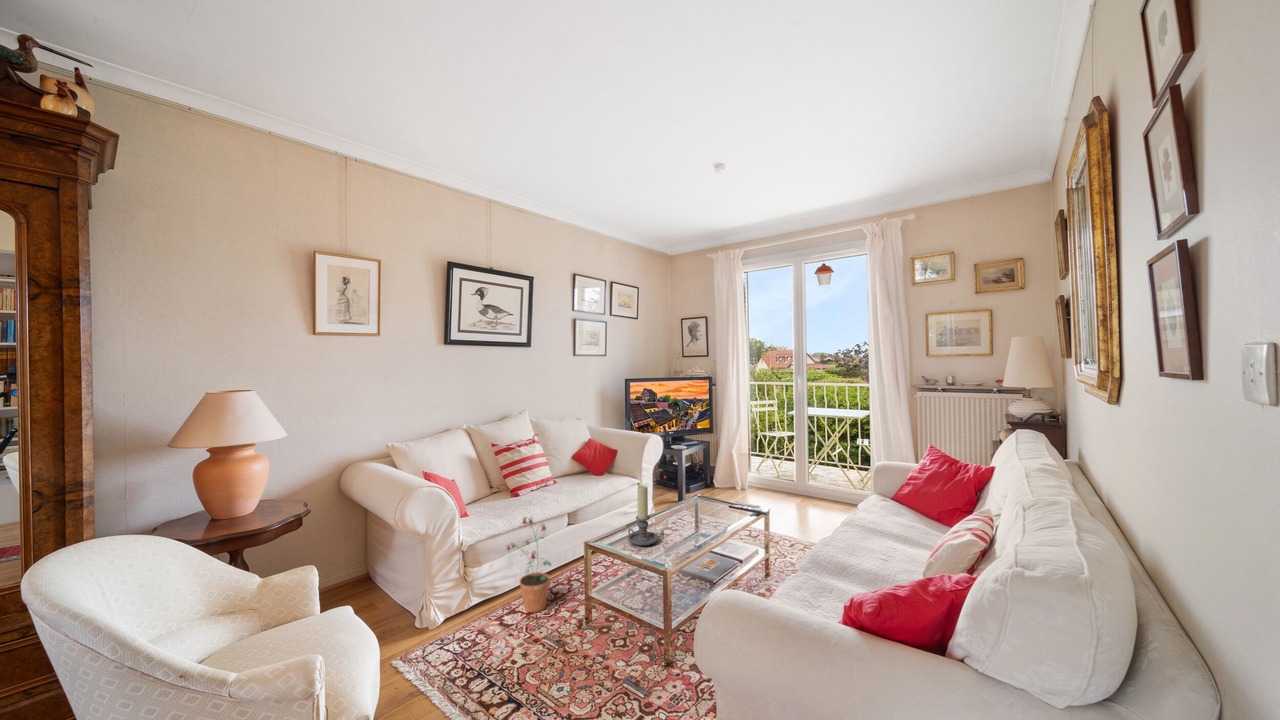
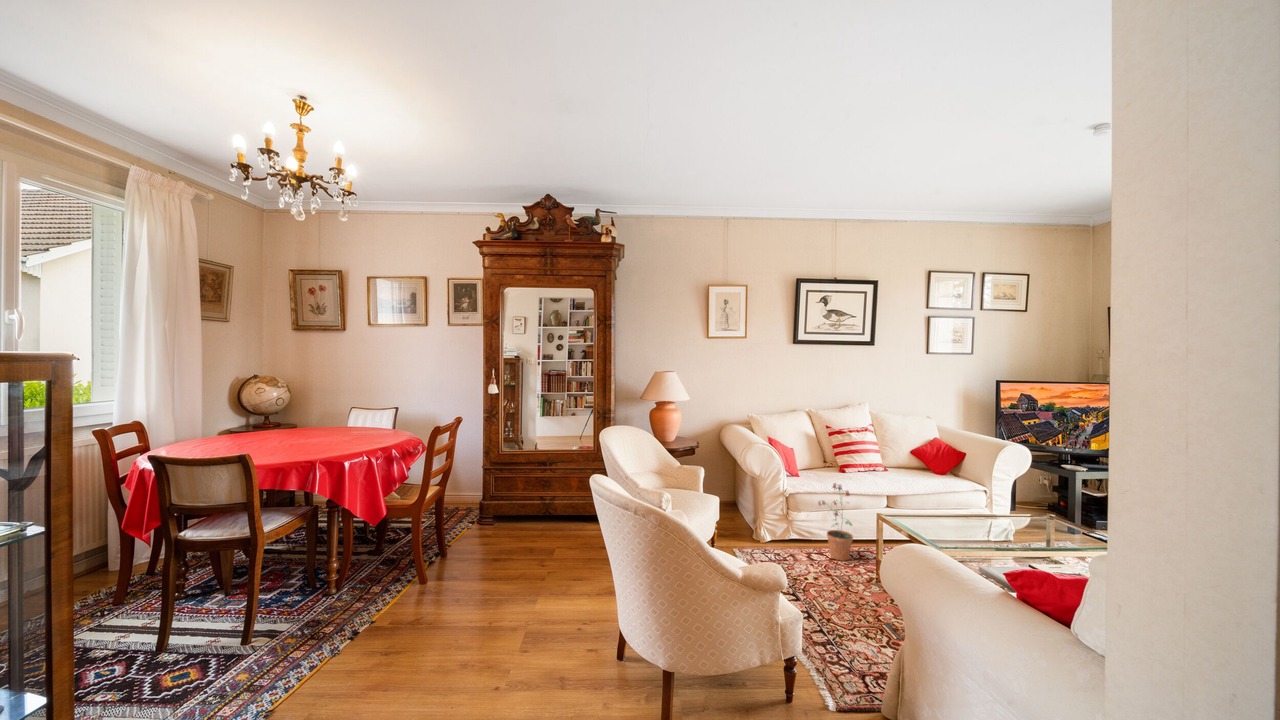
candle holder: present [628,486,658,546] -> none [920,473,953,529]

